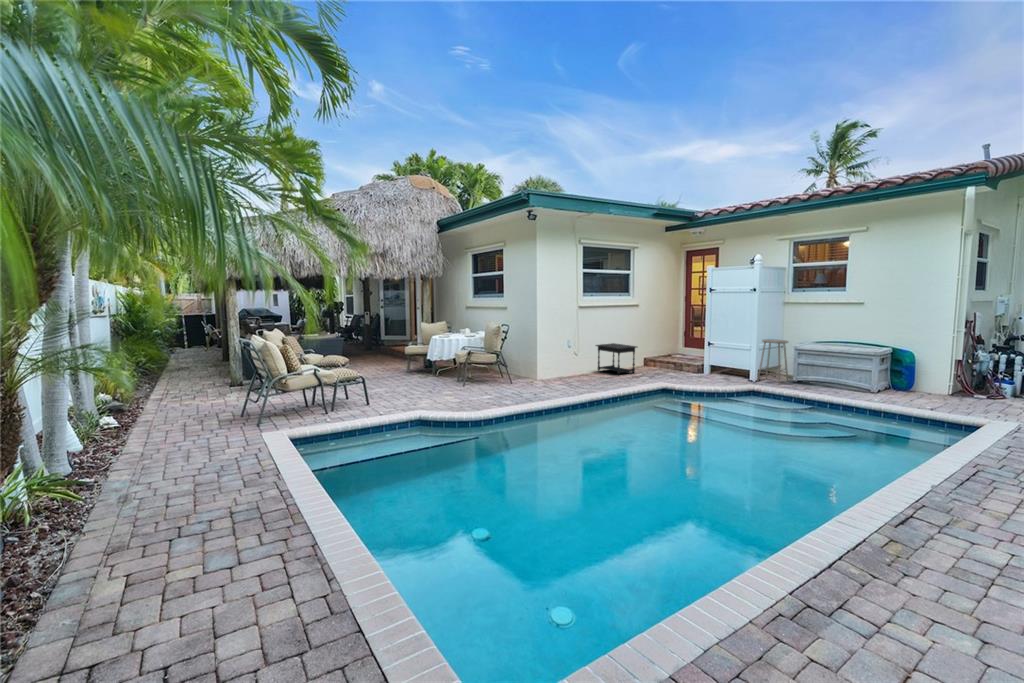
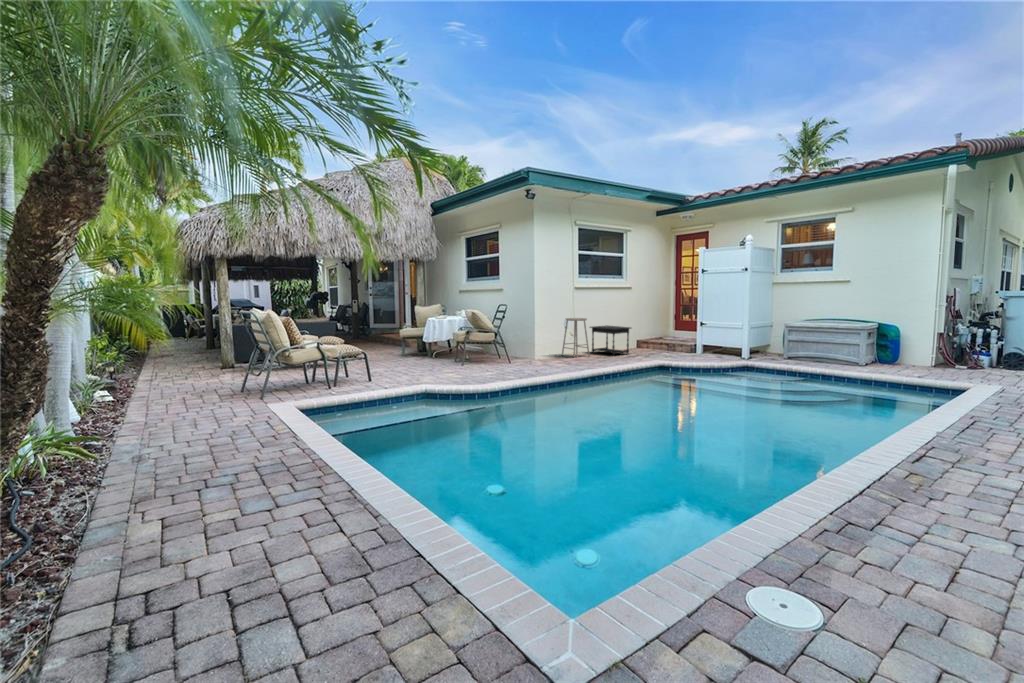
stool: present [757,339,788,384] -> present [562,318,590,358]

